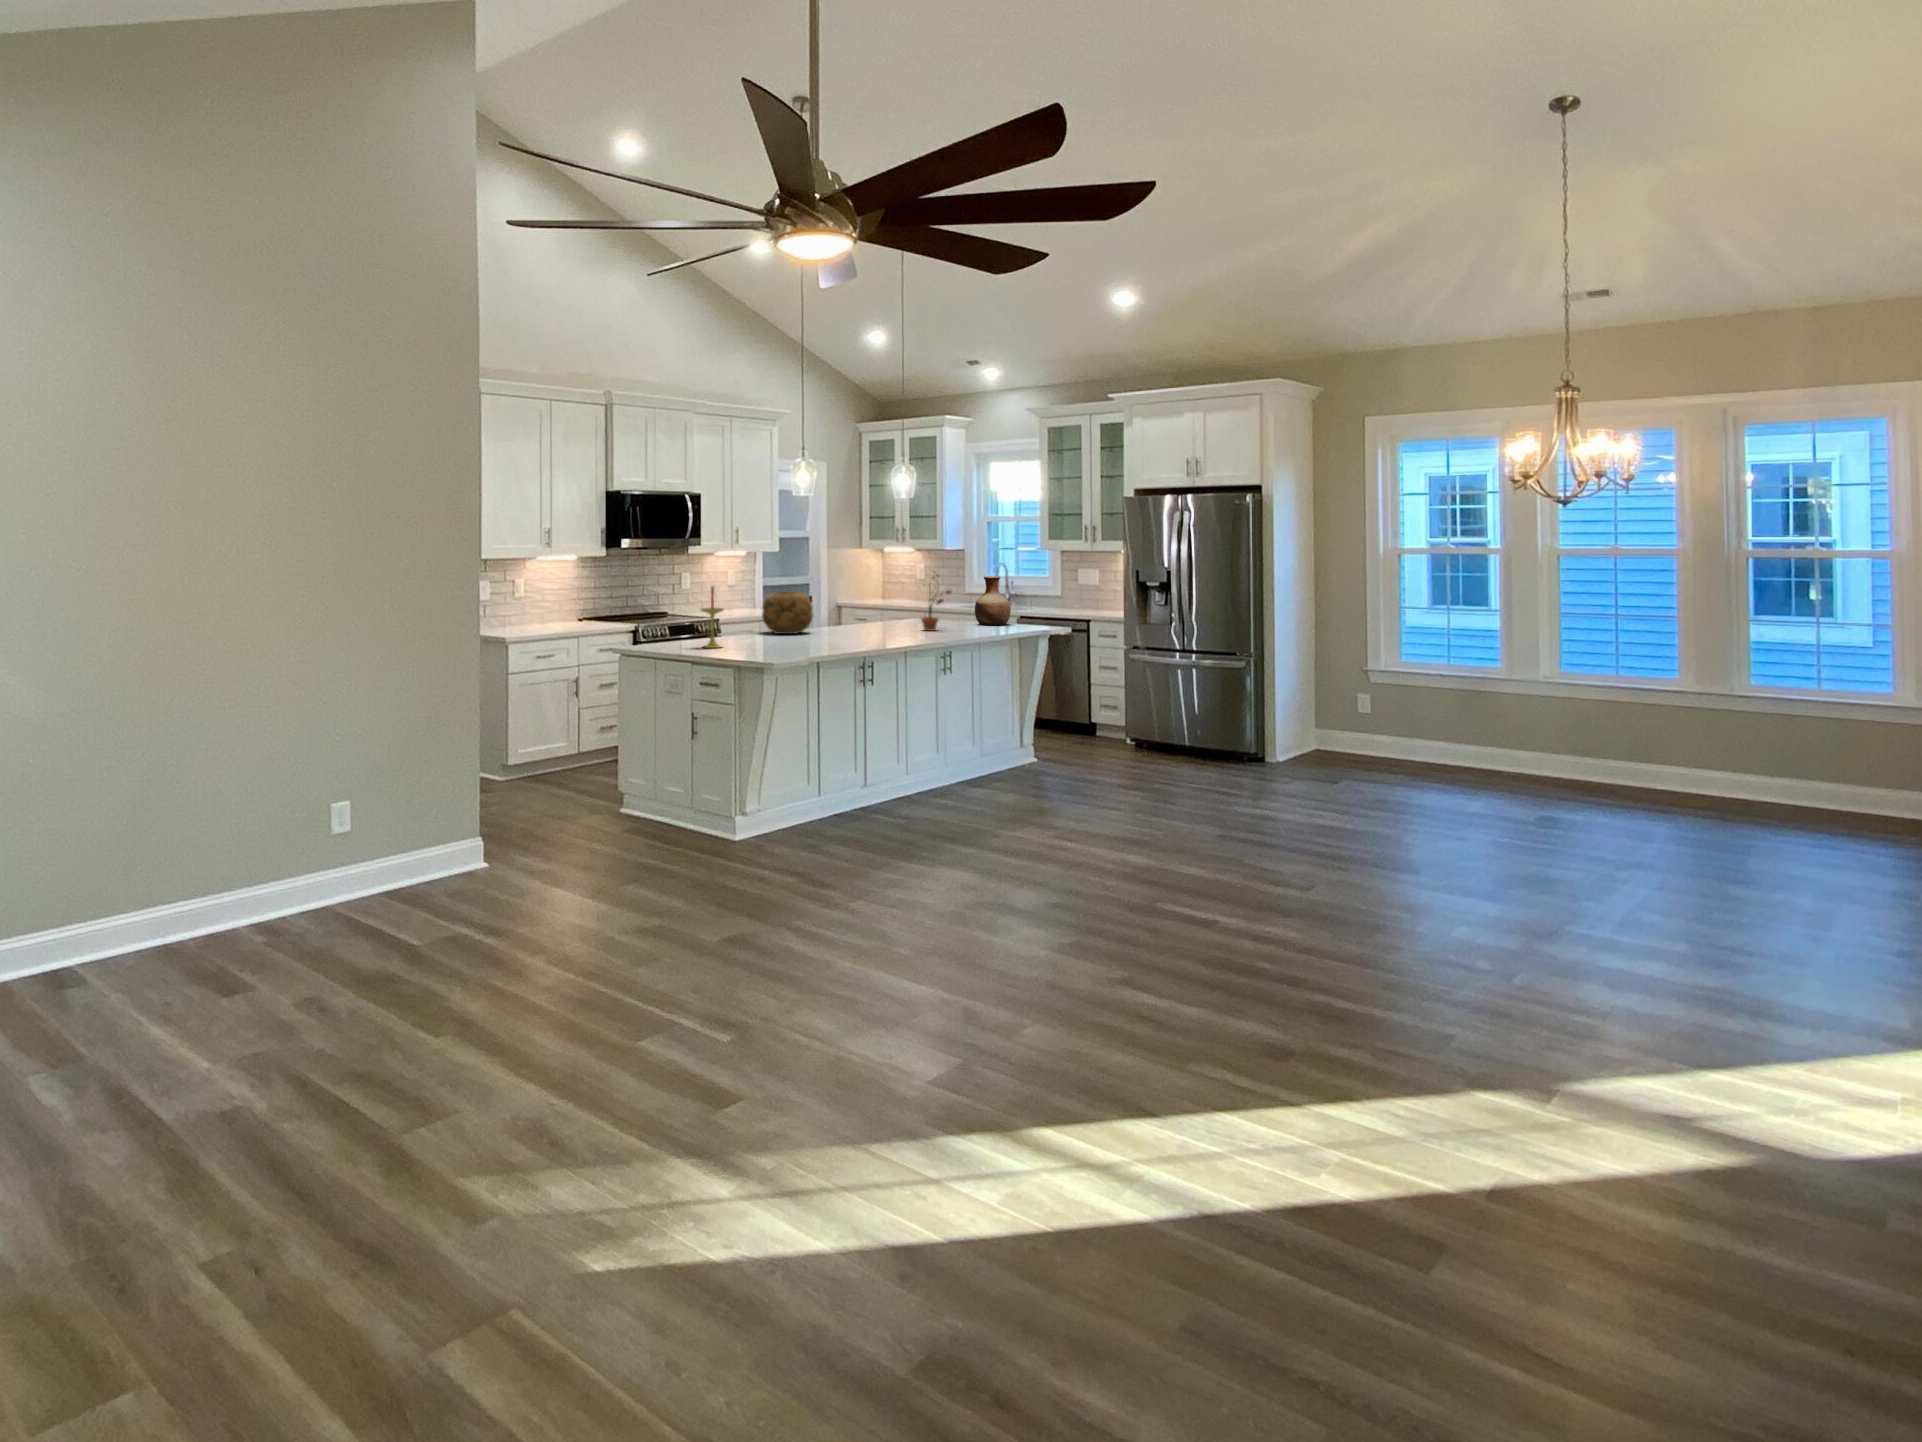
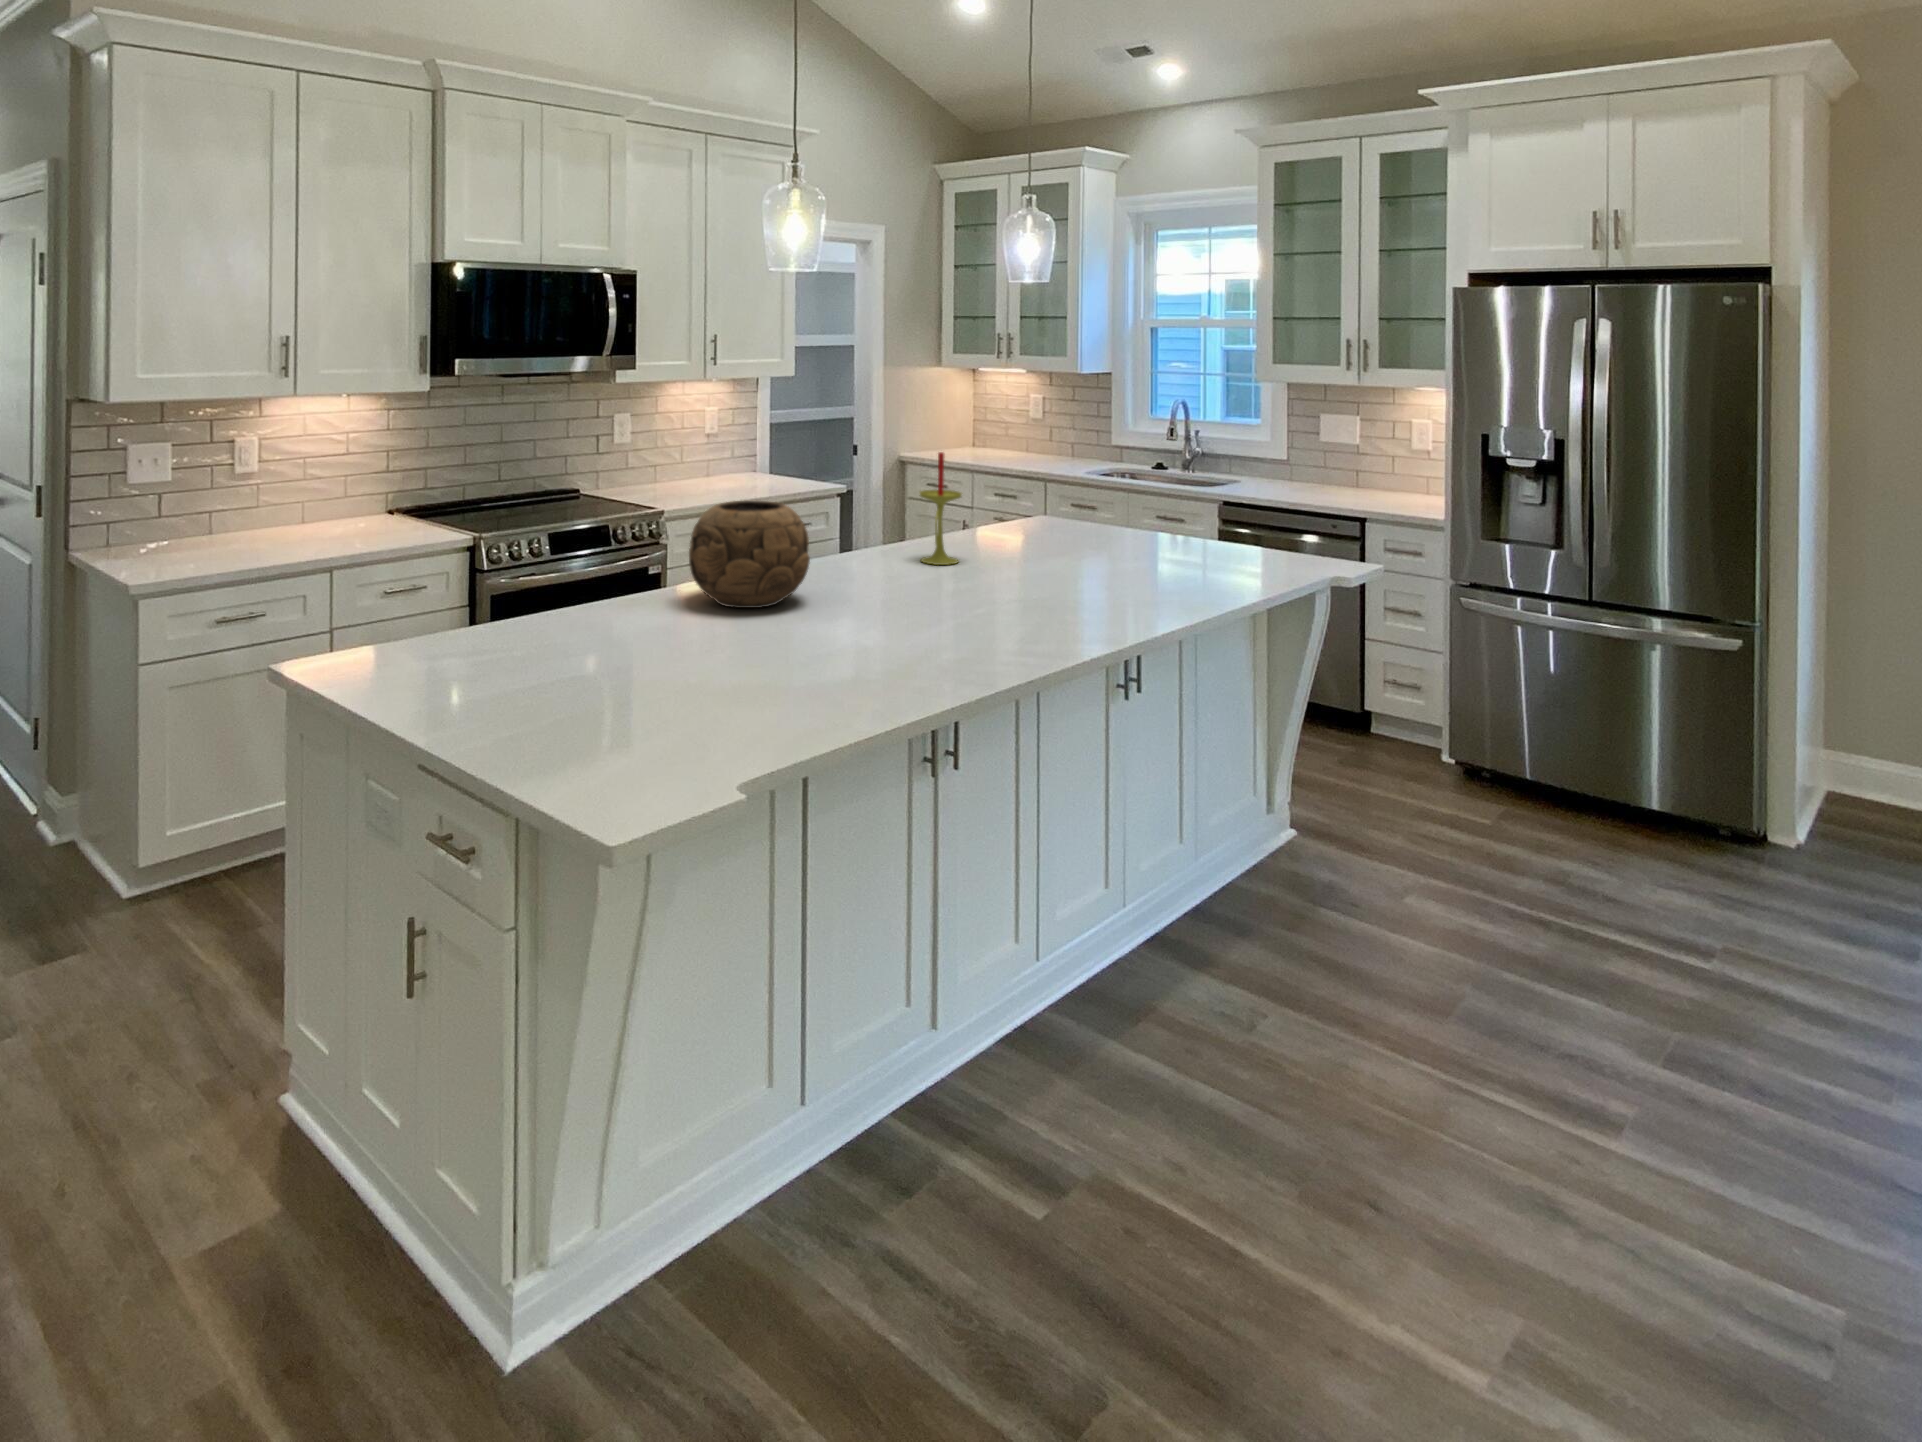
potted plant: present [921,576,951,631] -> none [1056,446,1136,594]
vase: present [975,576,1011,625] -> none [1174,456,1253,567]
candle: present [701,586,724,648] -> present [920,452,961,565]

